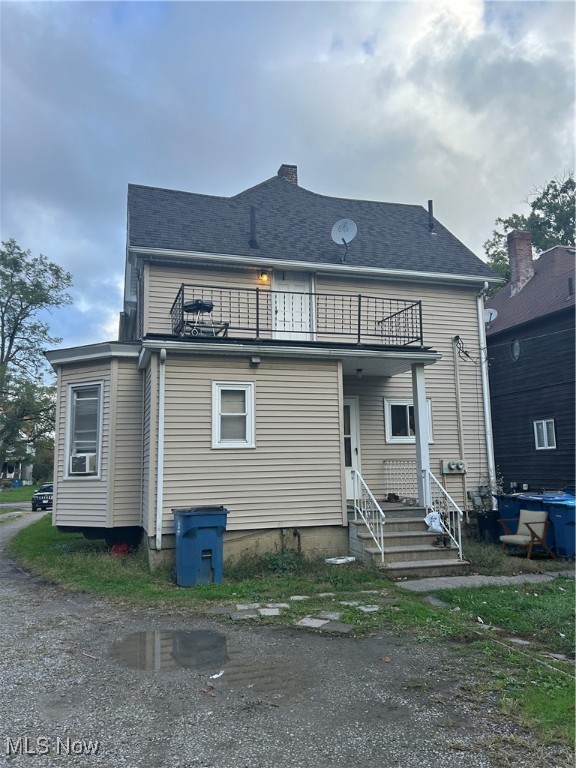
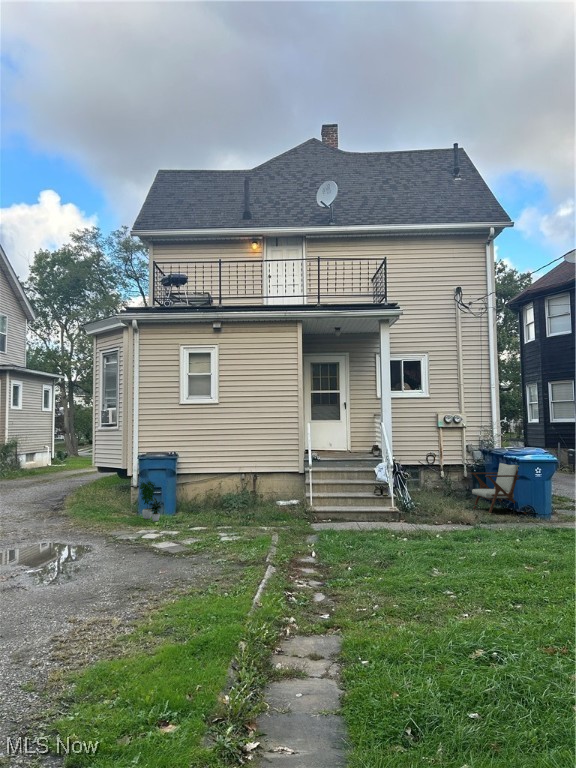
potted plant: none [191,540,229,591] -> present [140,481,161,521]

